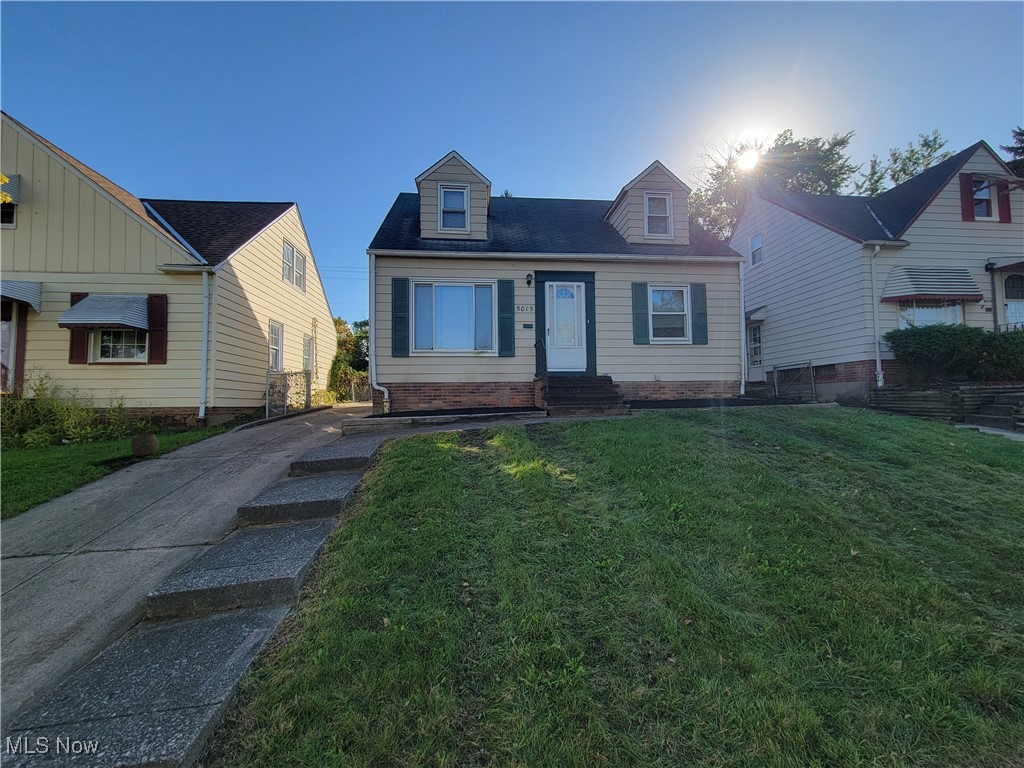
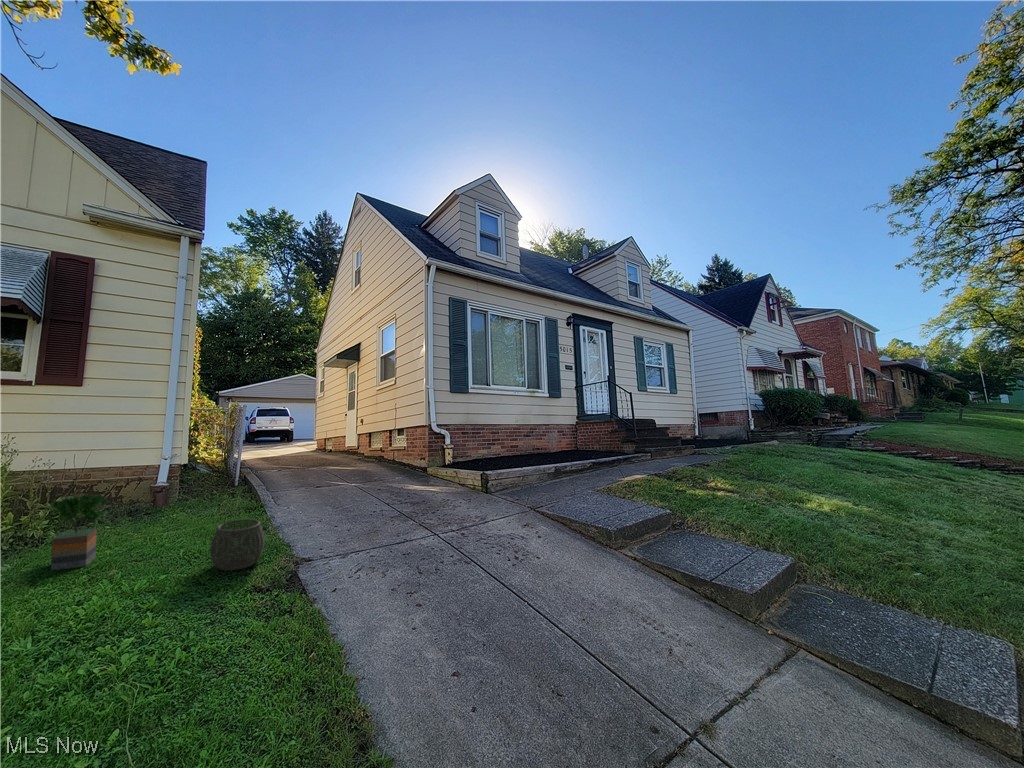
potted tree: none [91,418,118,449] -> present [49,495,108,570]

